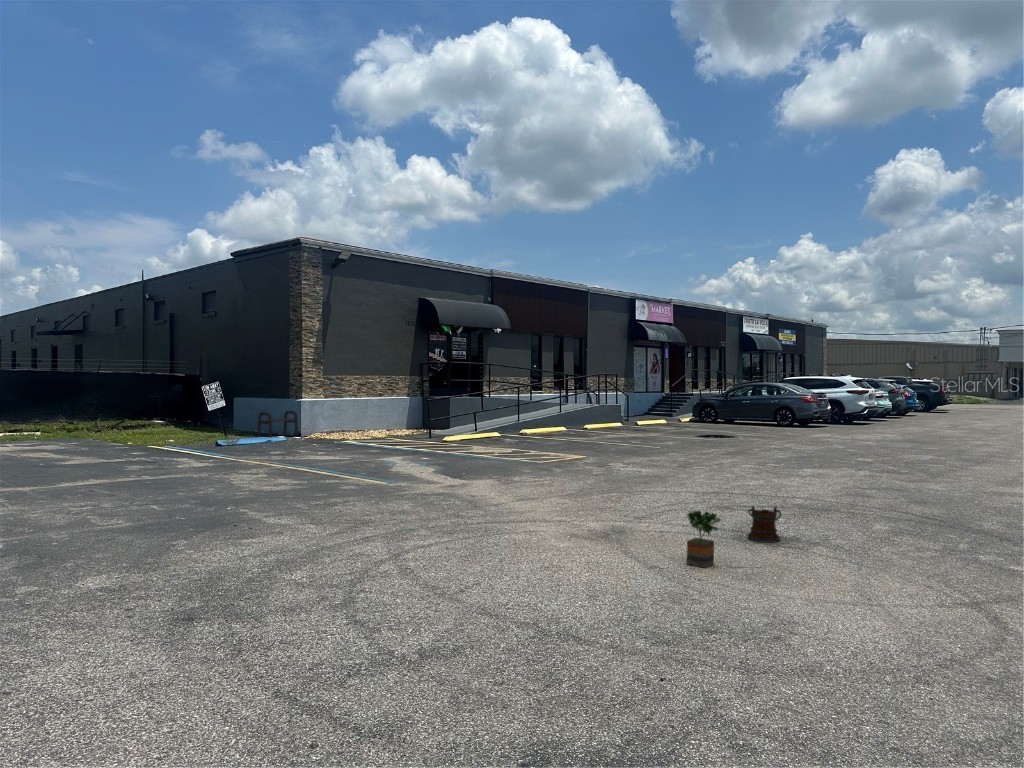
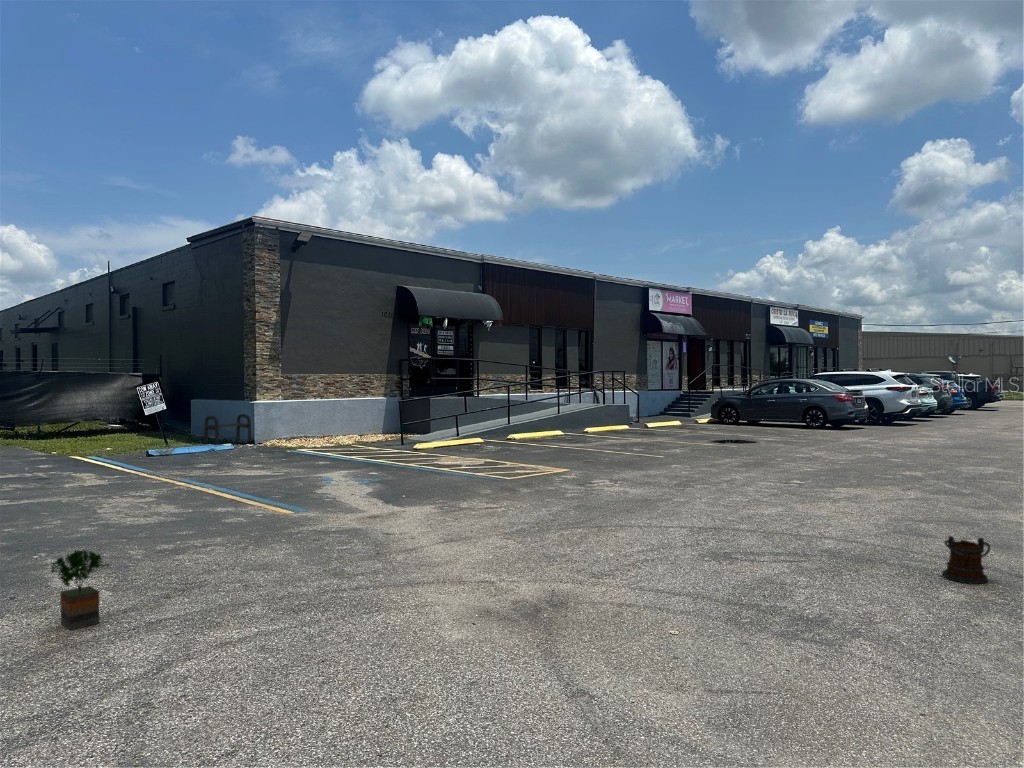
bucket: present [747,506,781,543] -> present [942,536,990,584]
potted tree: present [687,511,721,568] -> present [51,550,110,630]

